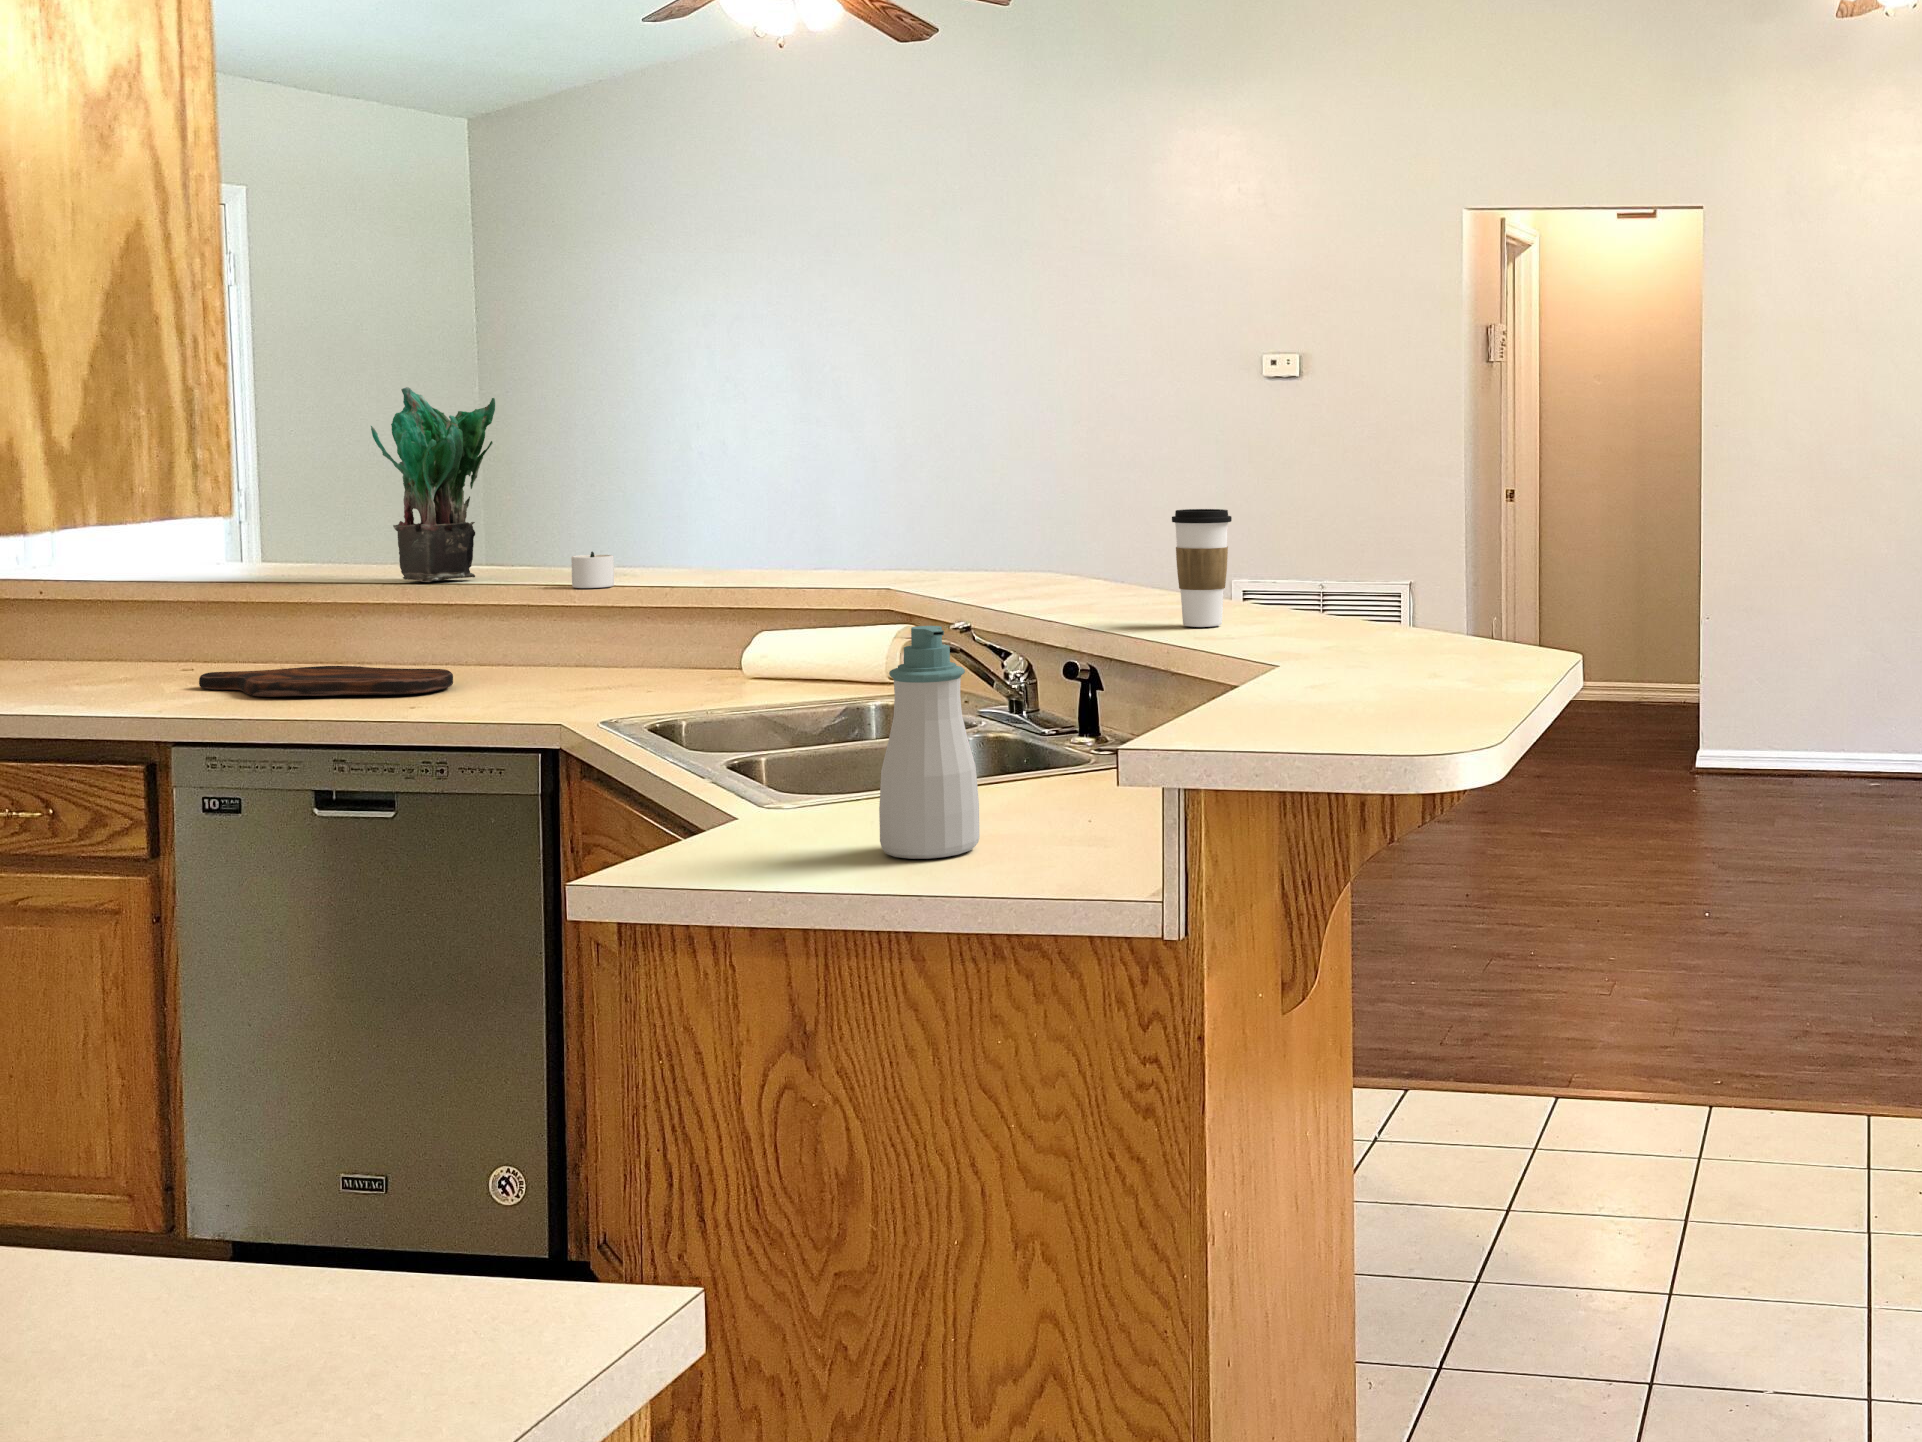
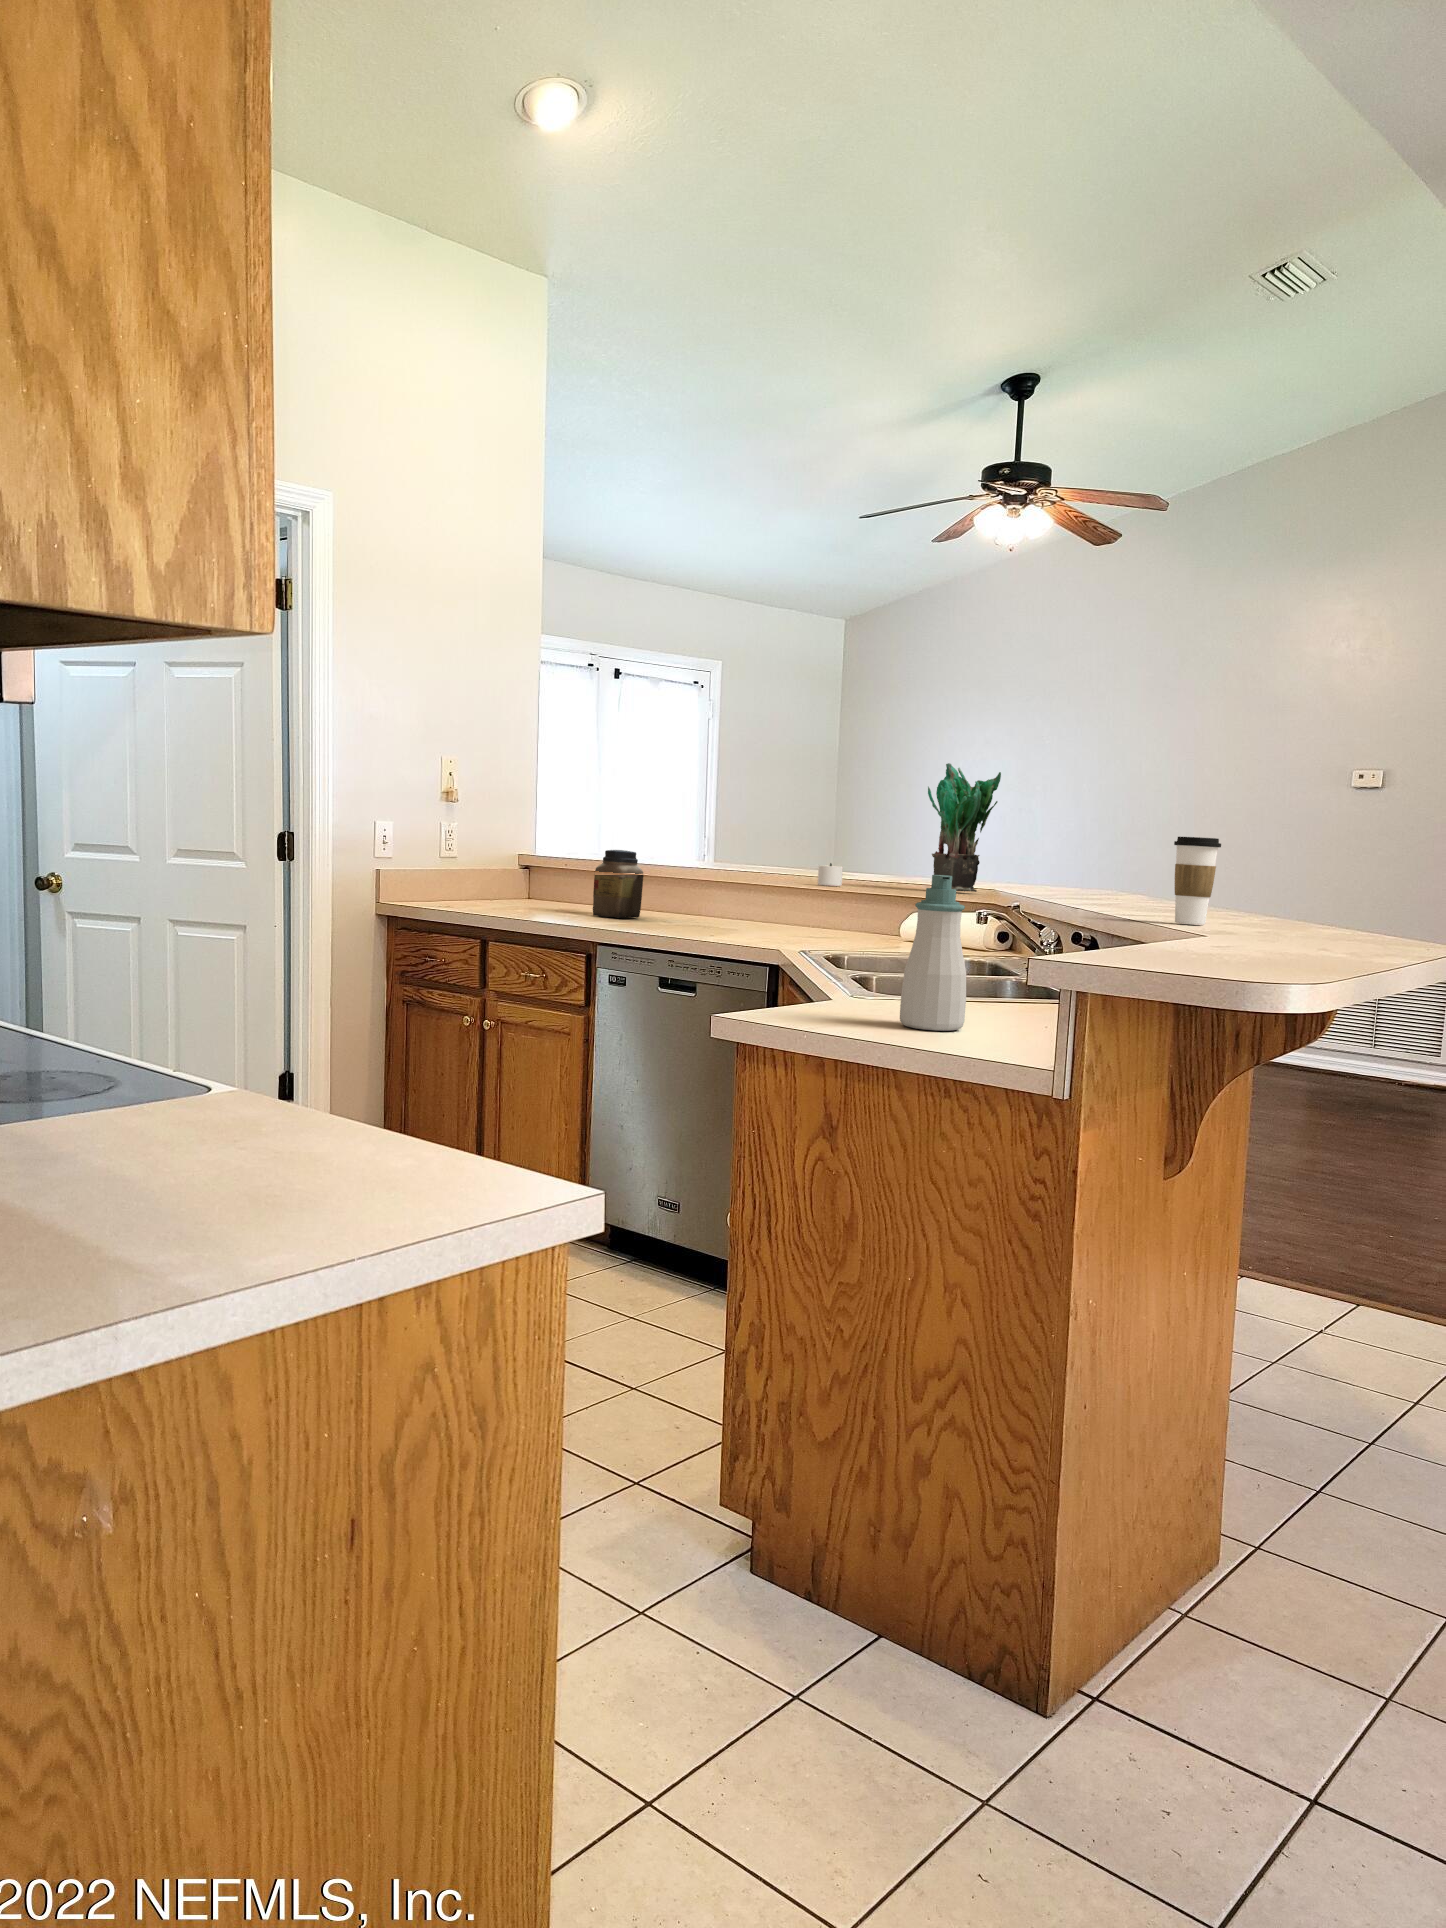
potted plant: present [371,387,495,582] -> present [928,763,1001,892]
jar: none [122,557,225,679] -> present [593,850,644,918]
cutting board: present [199,666,453,697] -> none [622,914,743,935]

